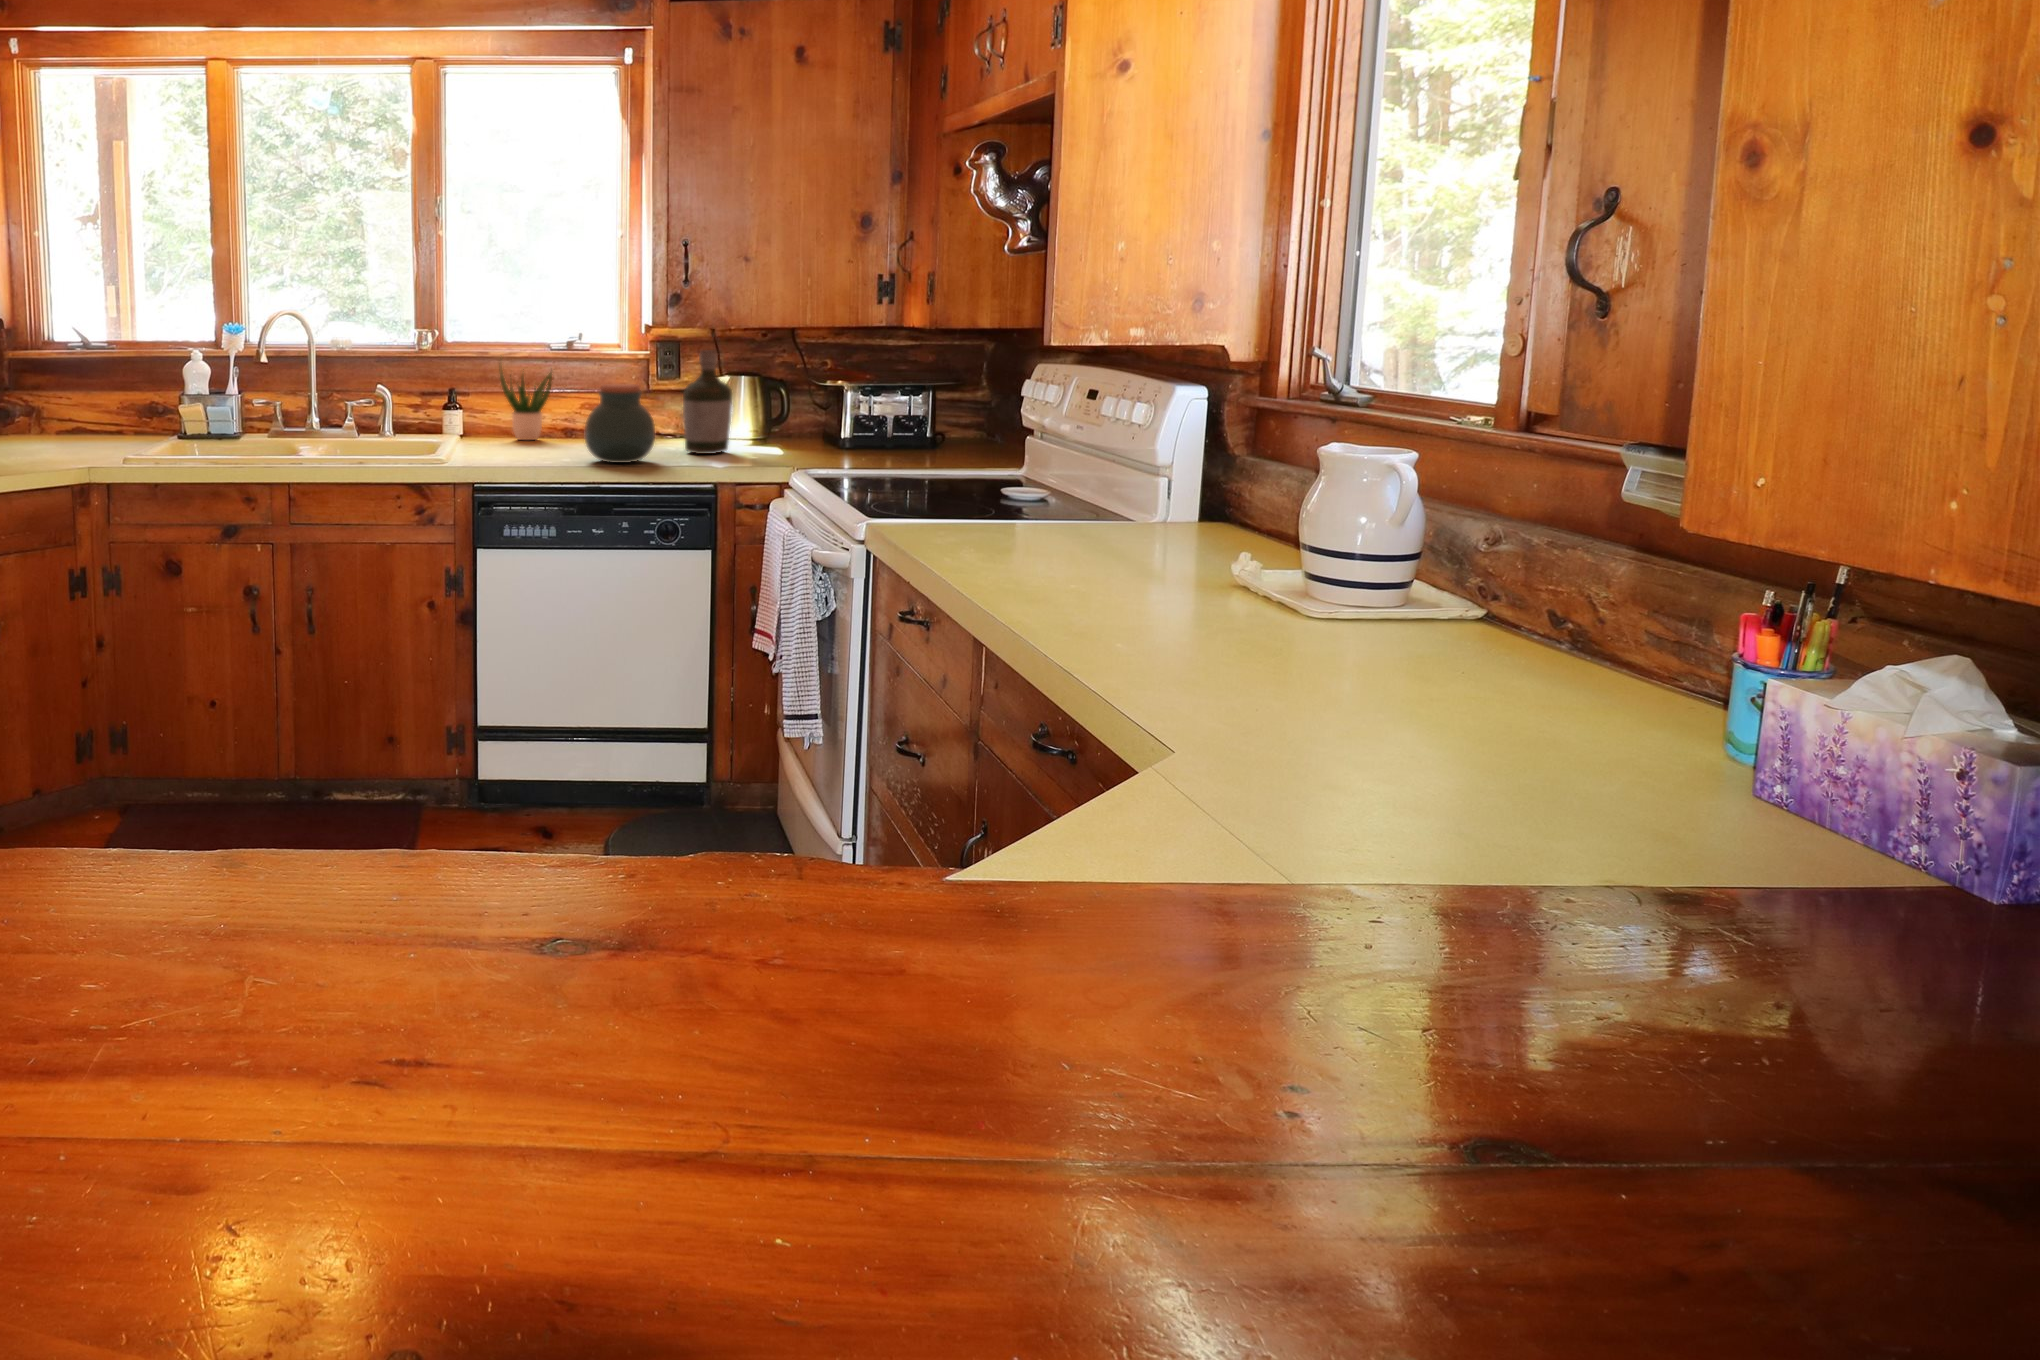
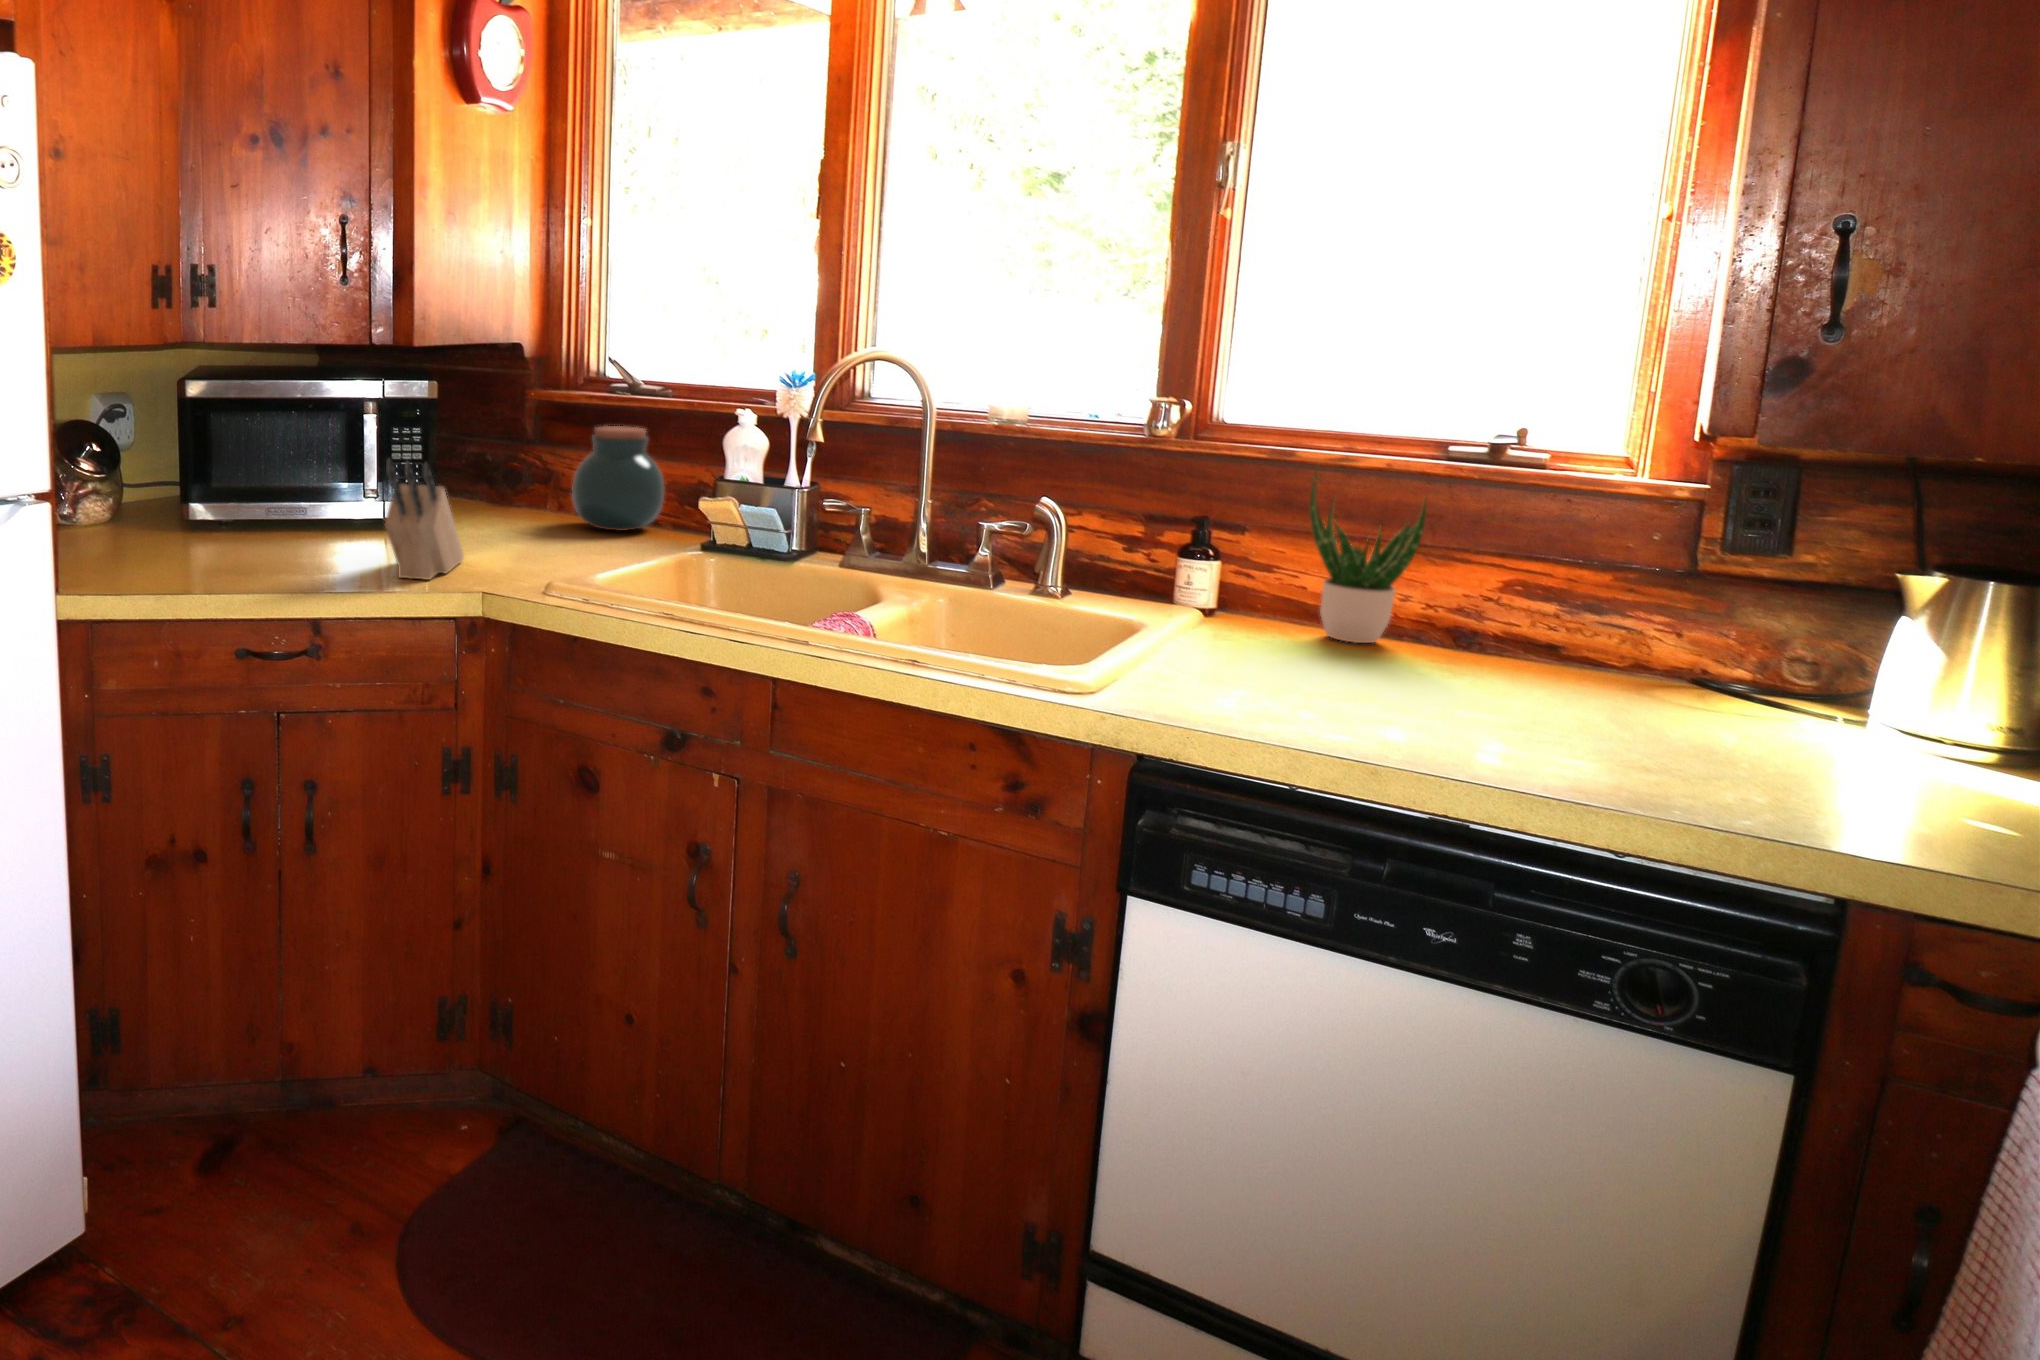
bottle: present [683,350,732,454] -> none [1762,511,1955,784]
jar: present [585,384,655,463] -> present [572,426,664,531]
knife block: none [11,389,54,468] -> present [385,459,464,580]

